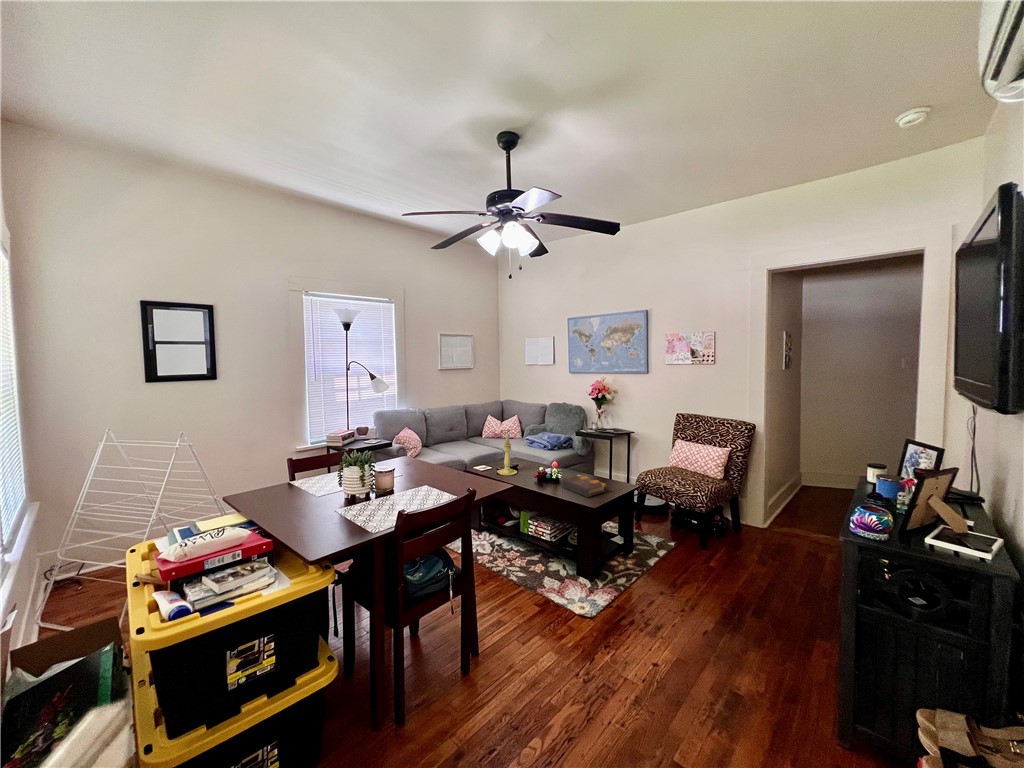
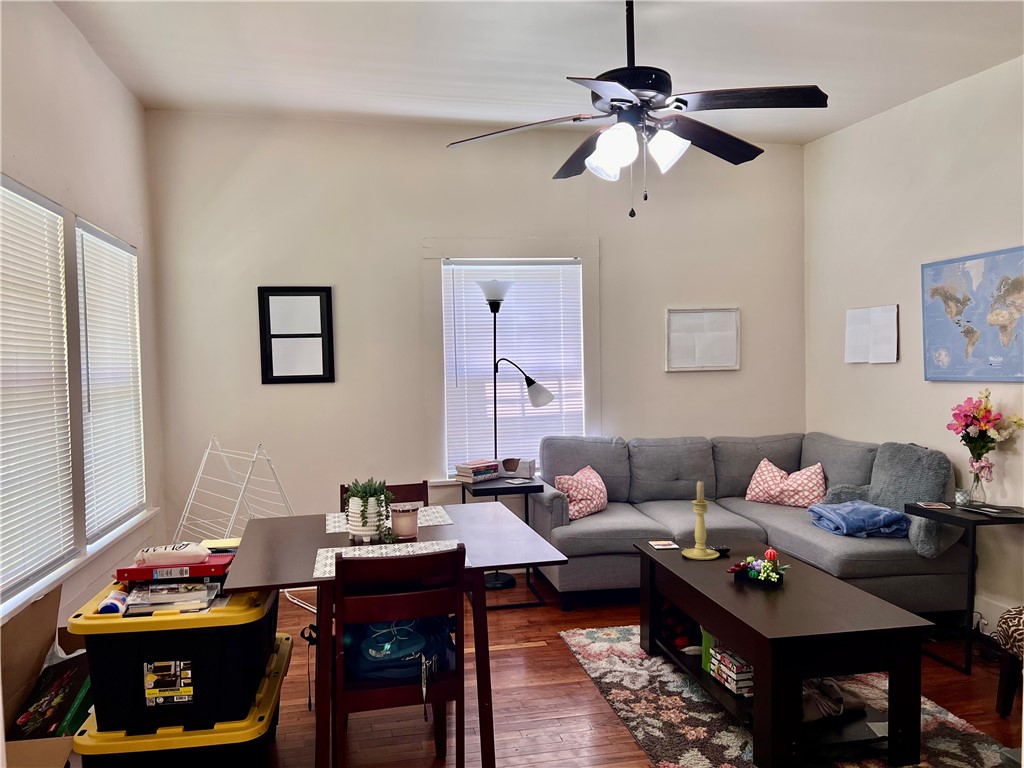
book: present [561,475,606,497] -> none [770,575,857,616]

